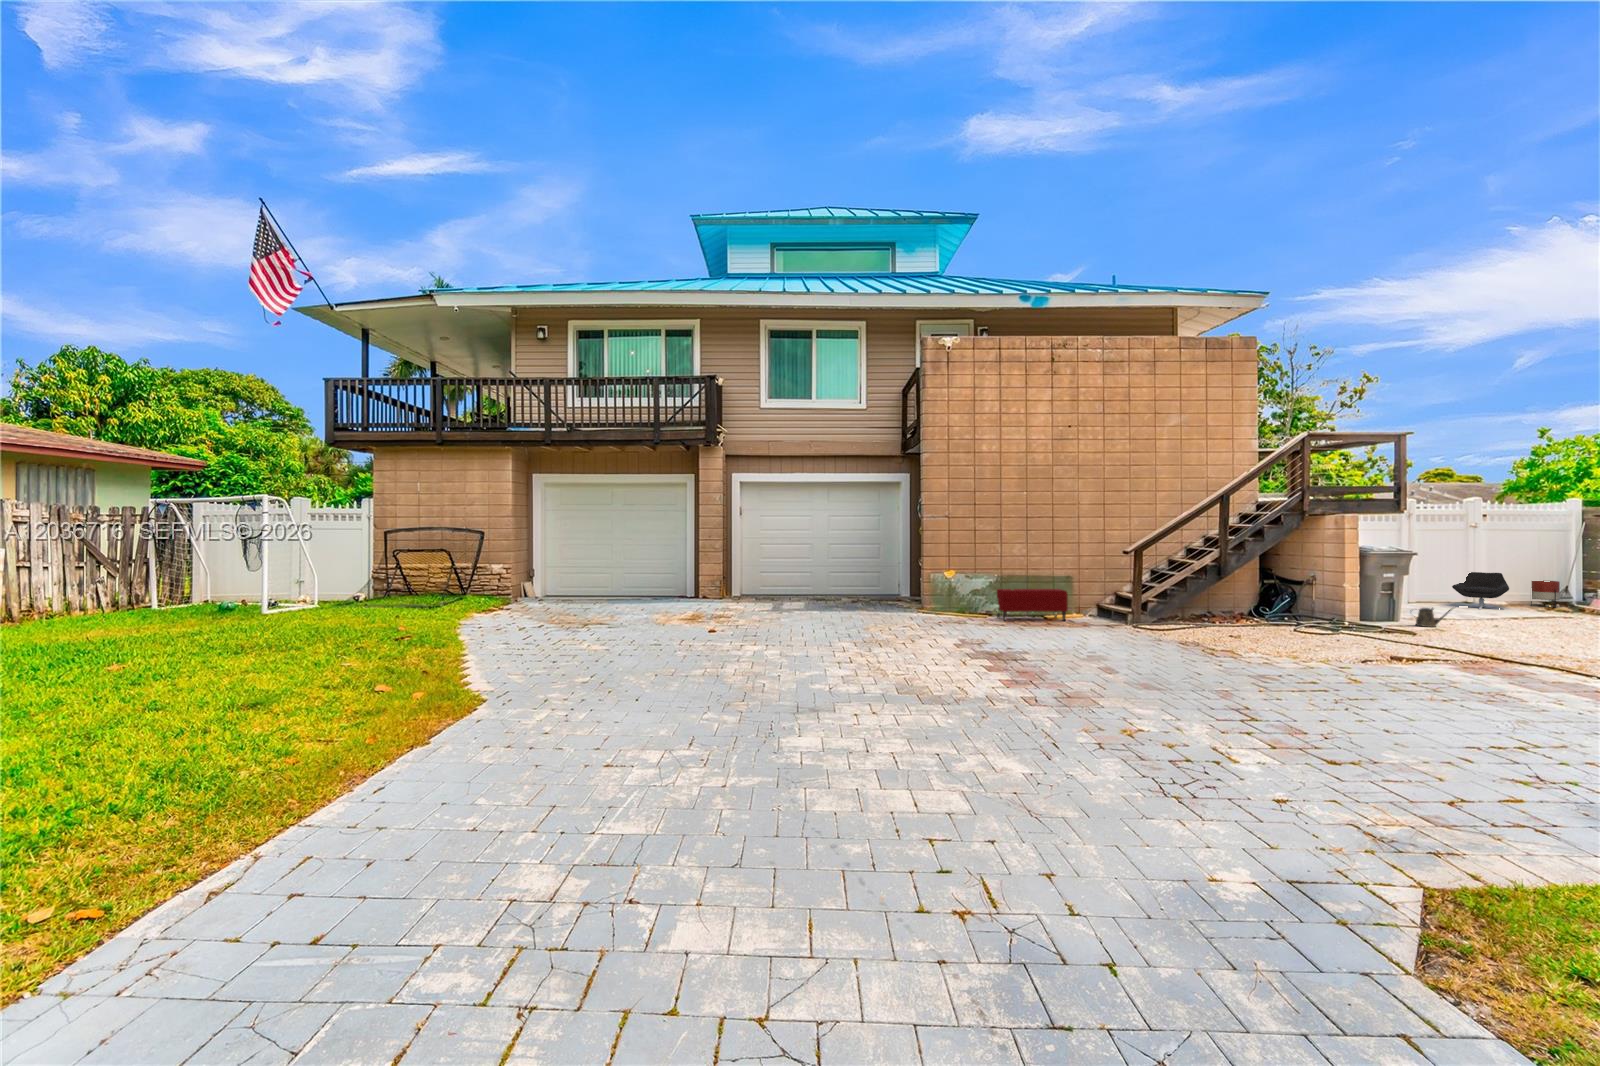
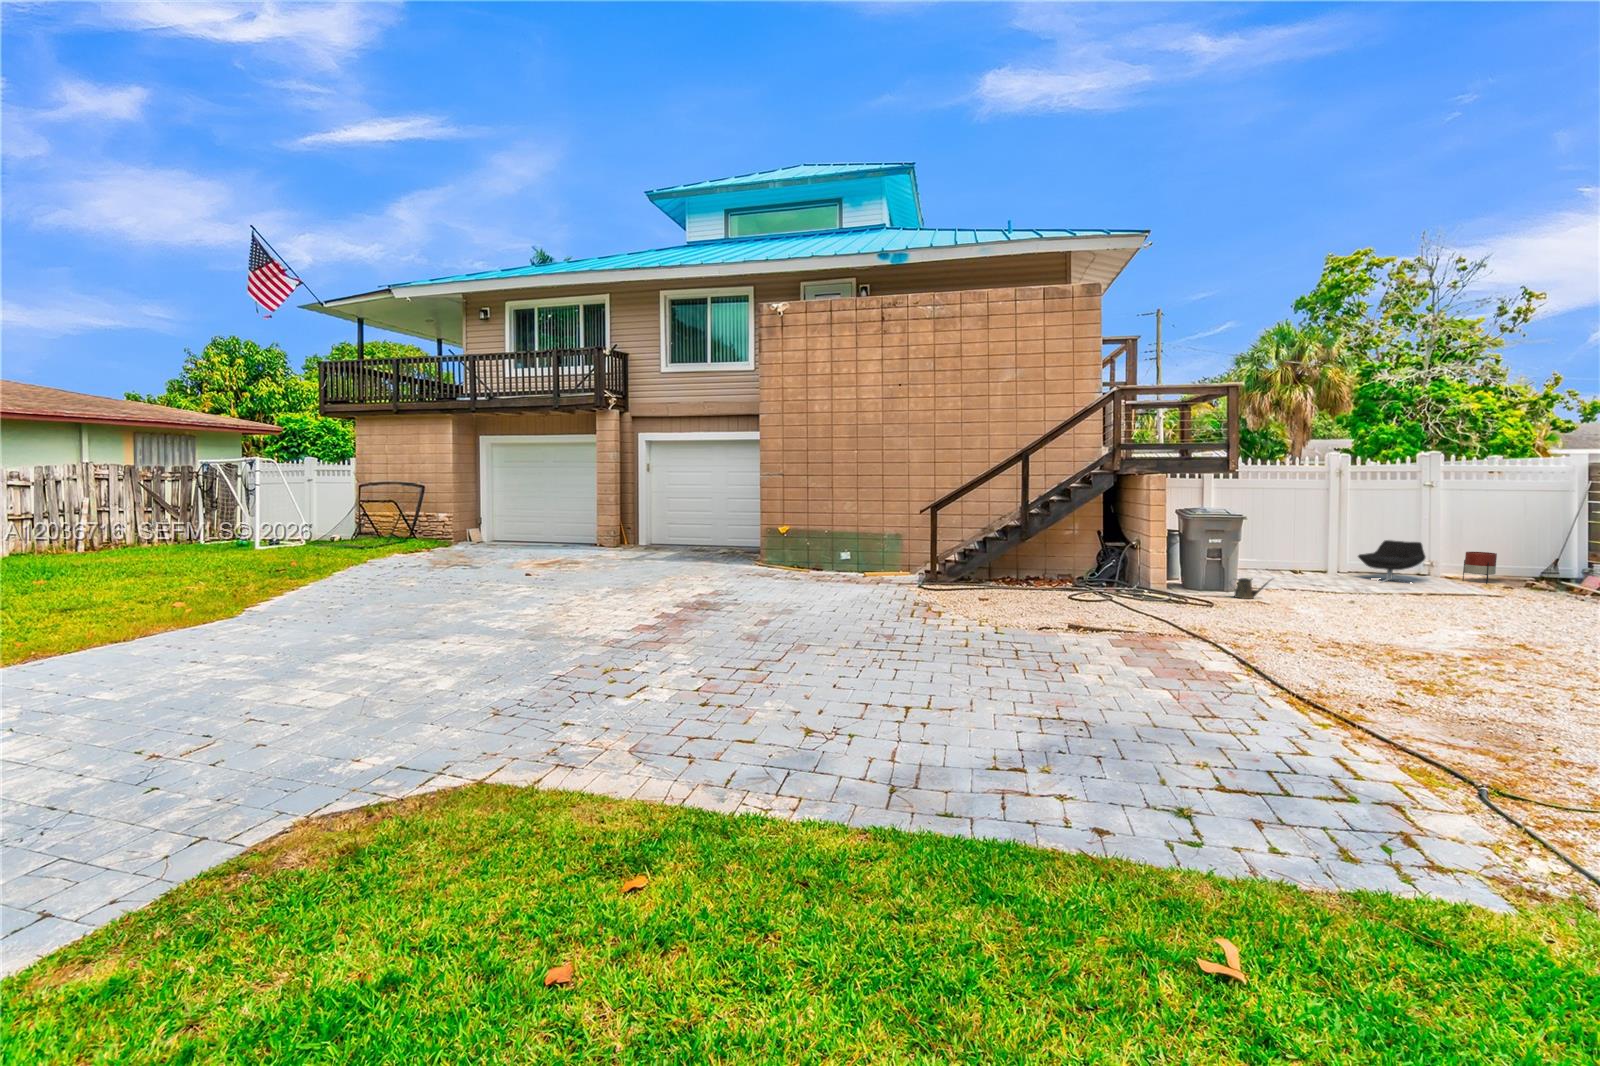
bench: present [996,589,1068,621] -> none [815,546,880,579]

